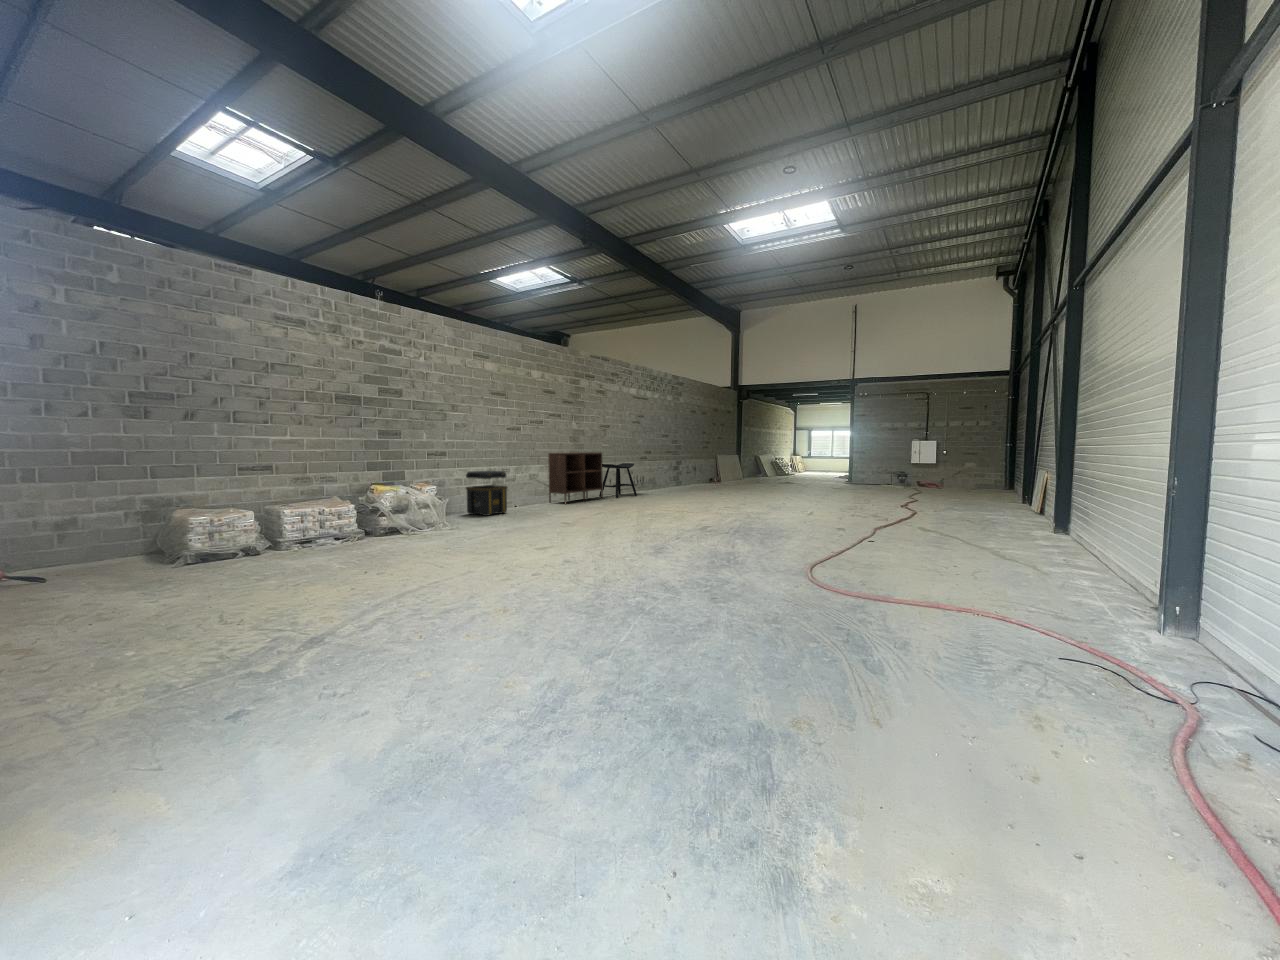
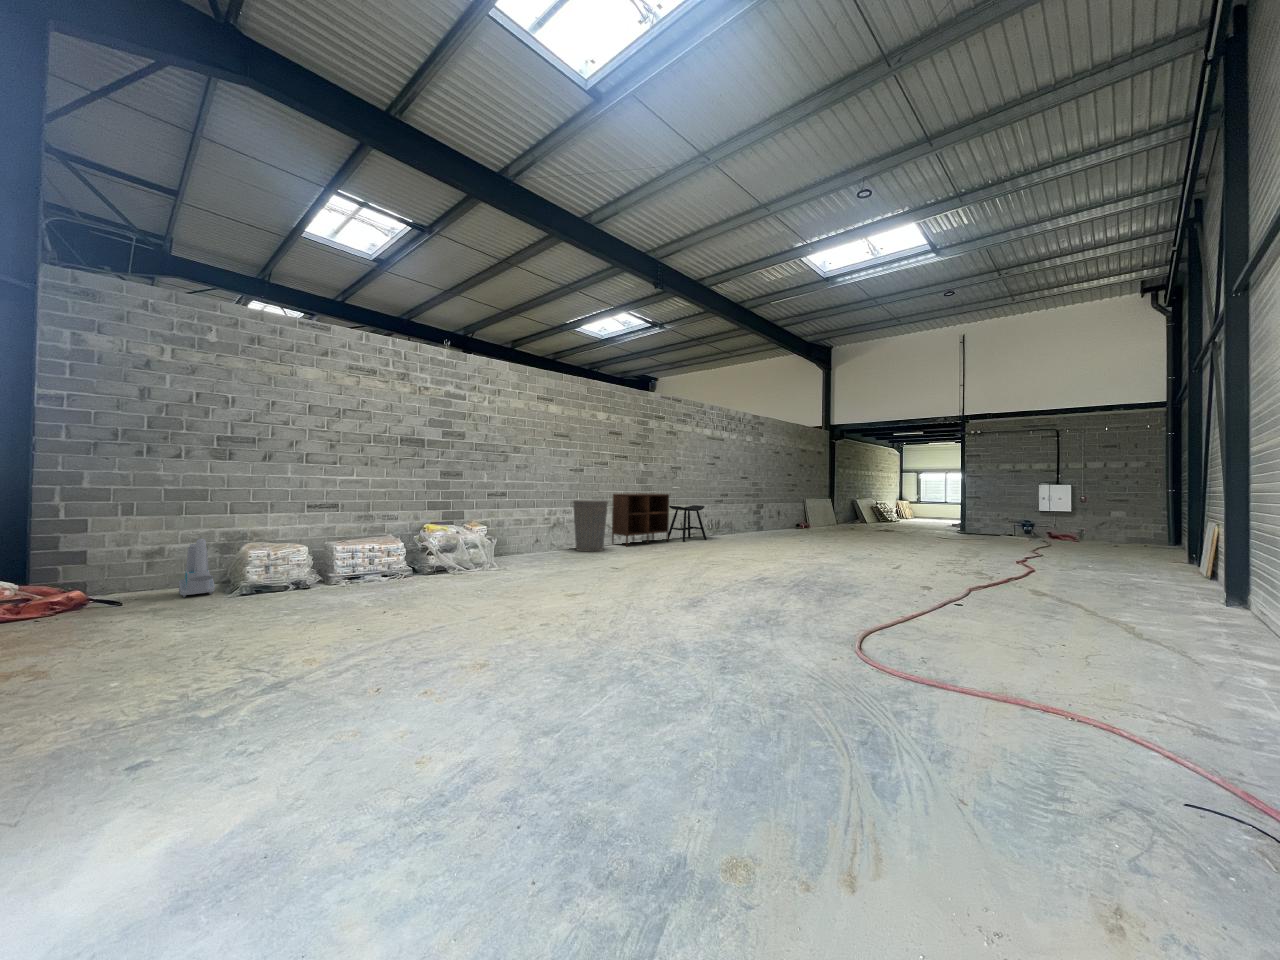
trash can: none [512,459,548,510] -> present [573,500,608,551]
toolbox: present [466,471,508,516] -> none [524,511,564,556]
vacuum cleaner: none [101,505,159,571] -> present [179,538,215,597]

